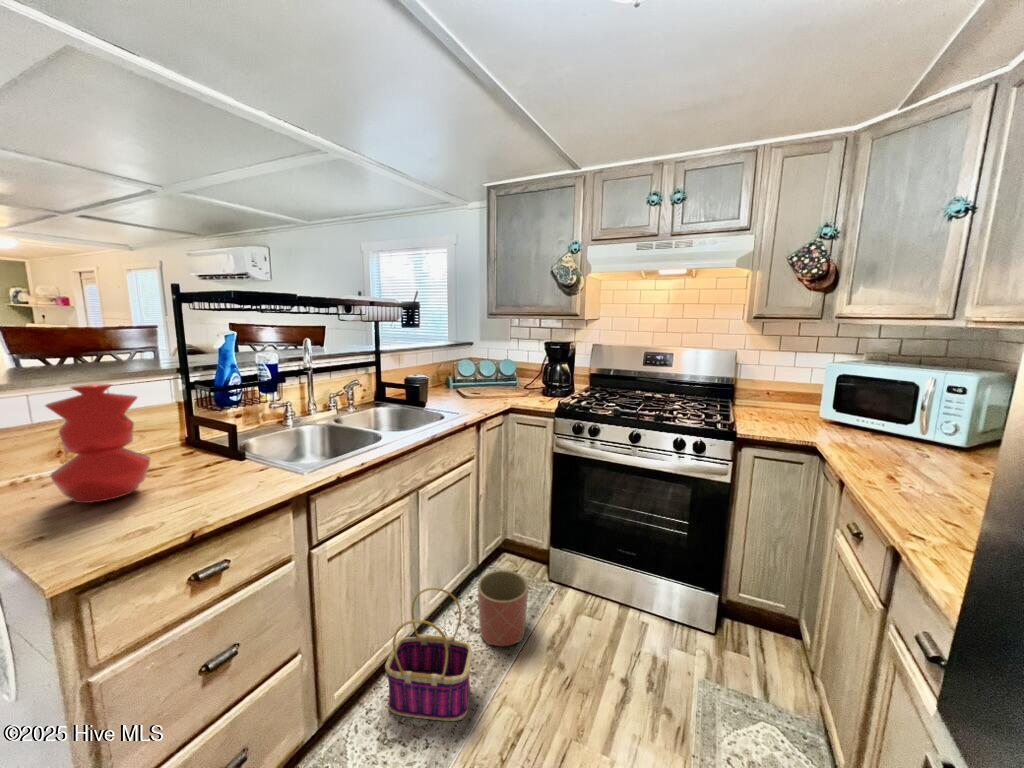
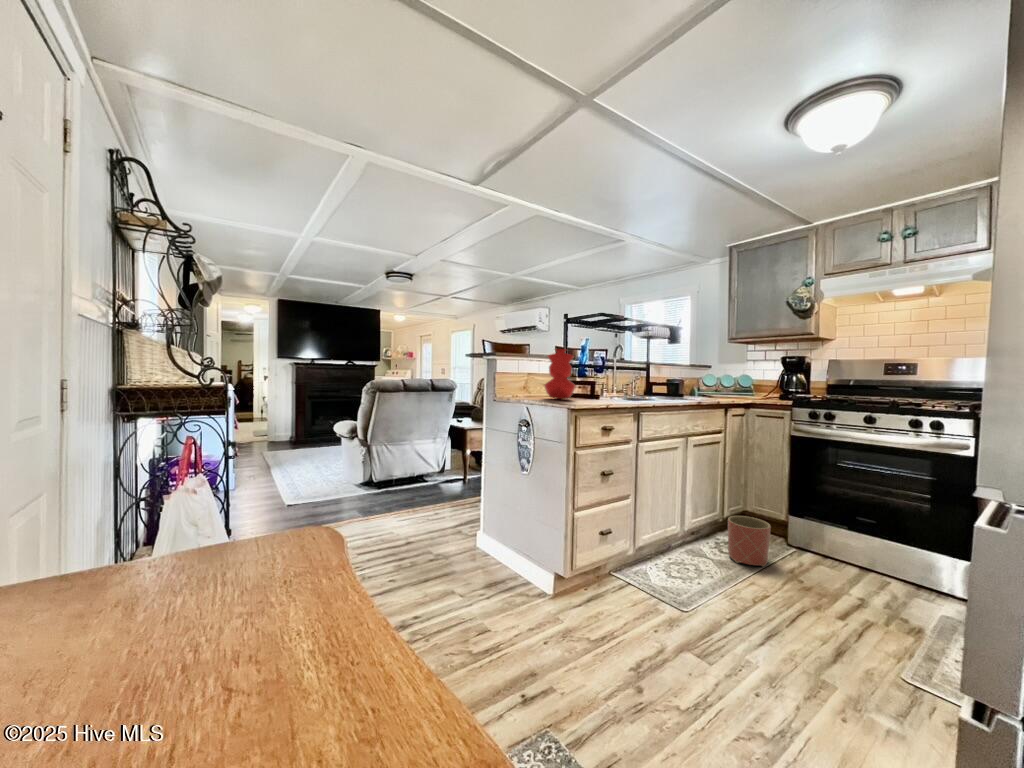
basket: present [385,588,472,721] -> none [668,500,729,585]

